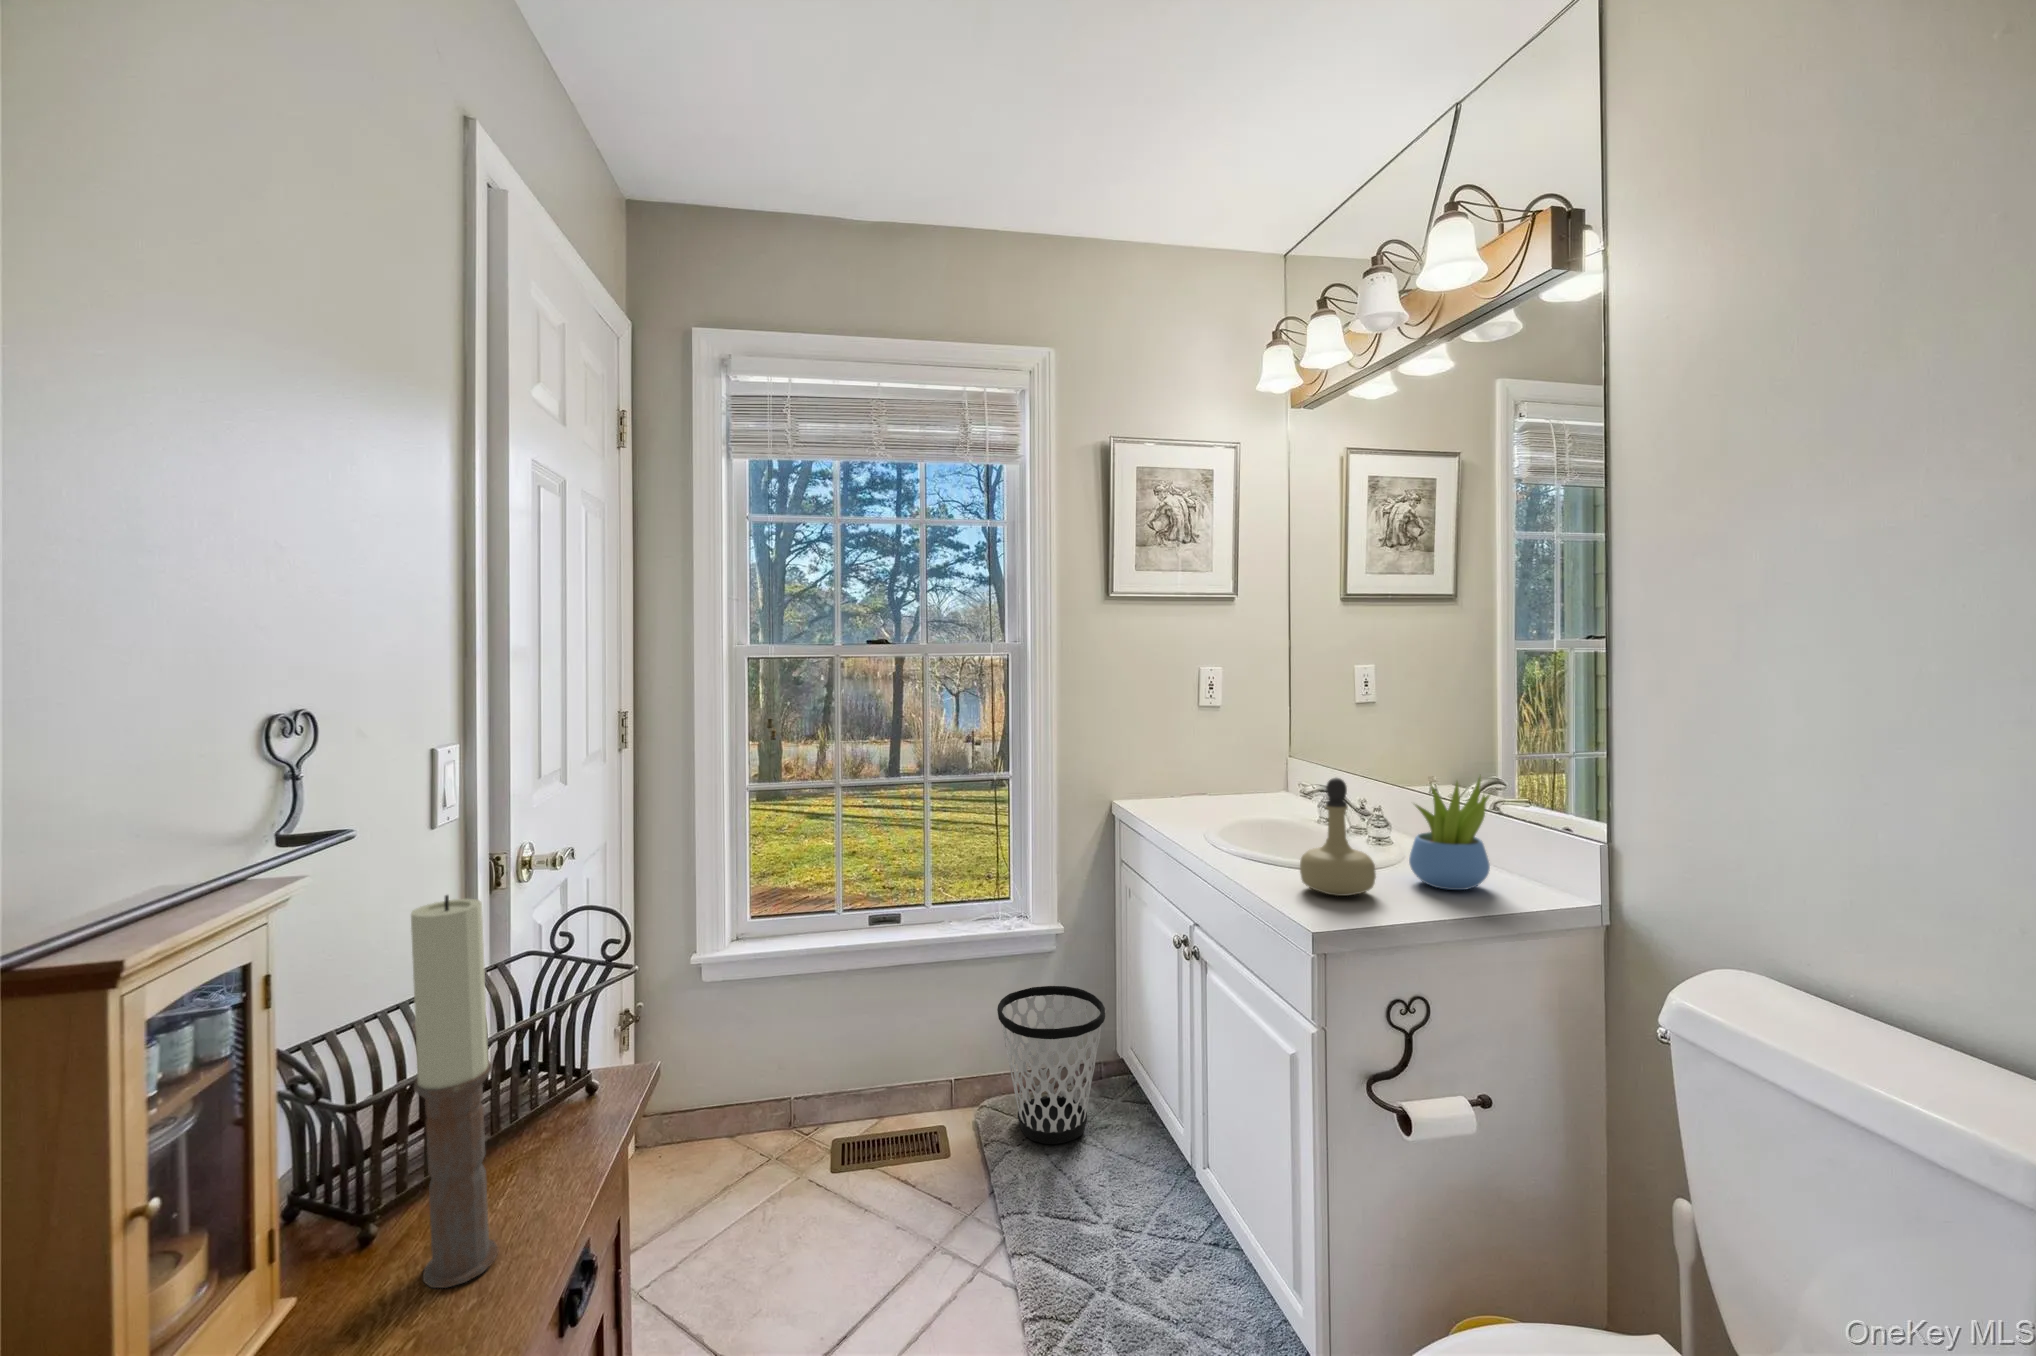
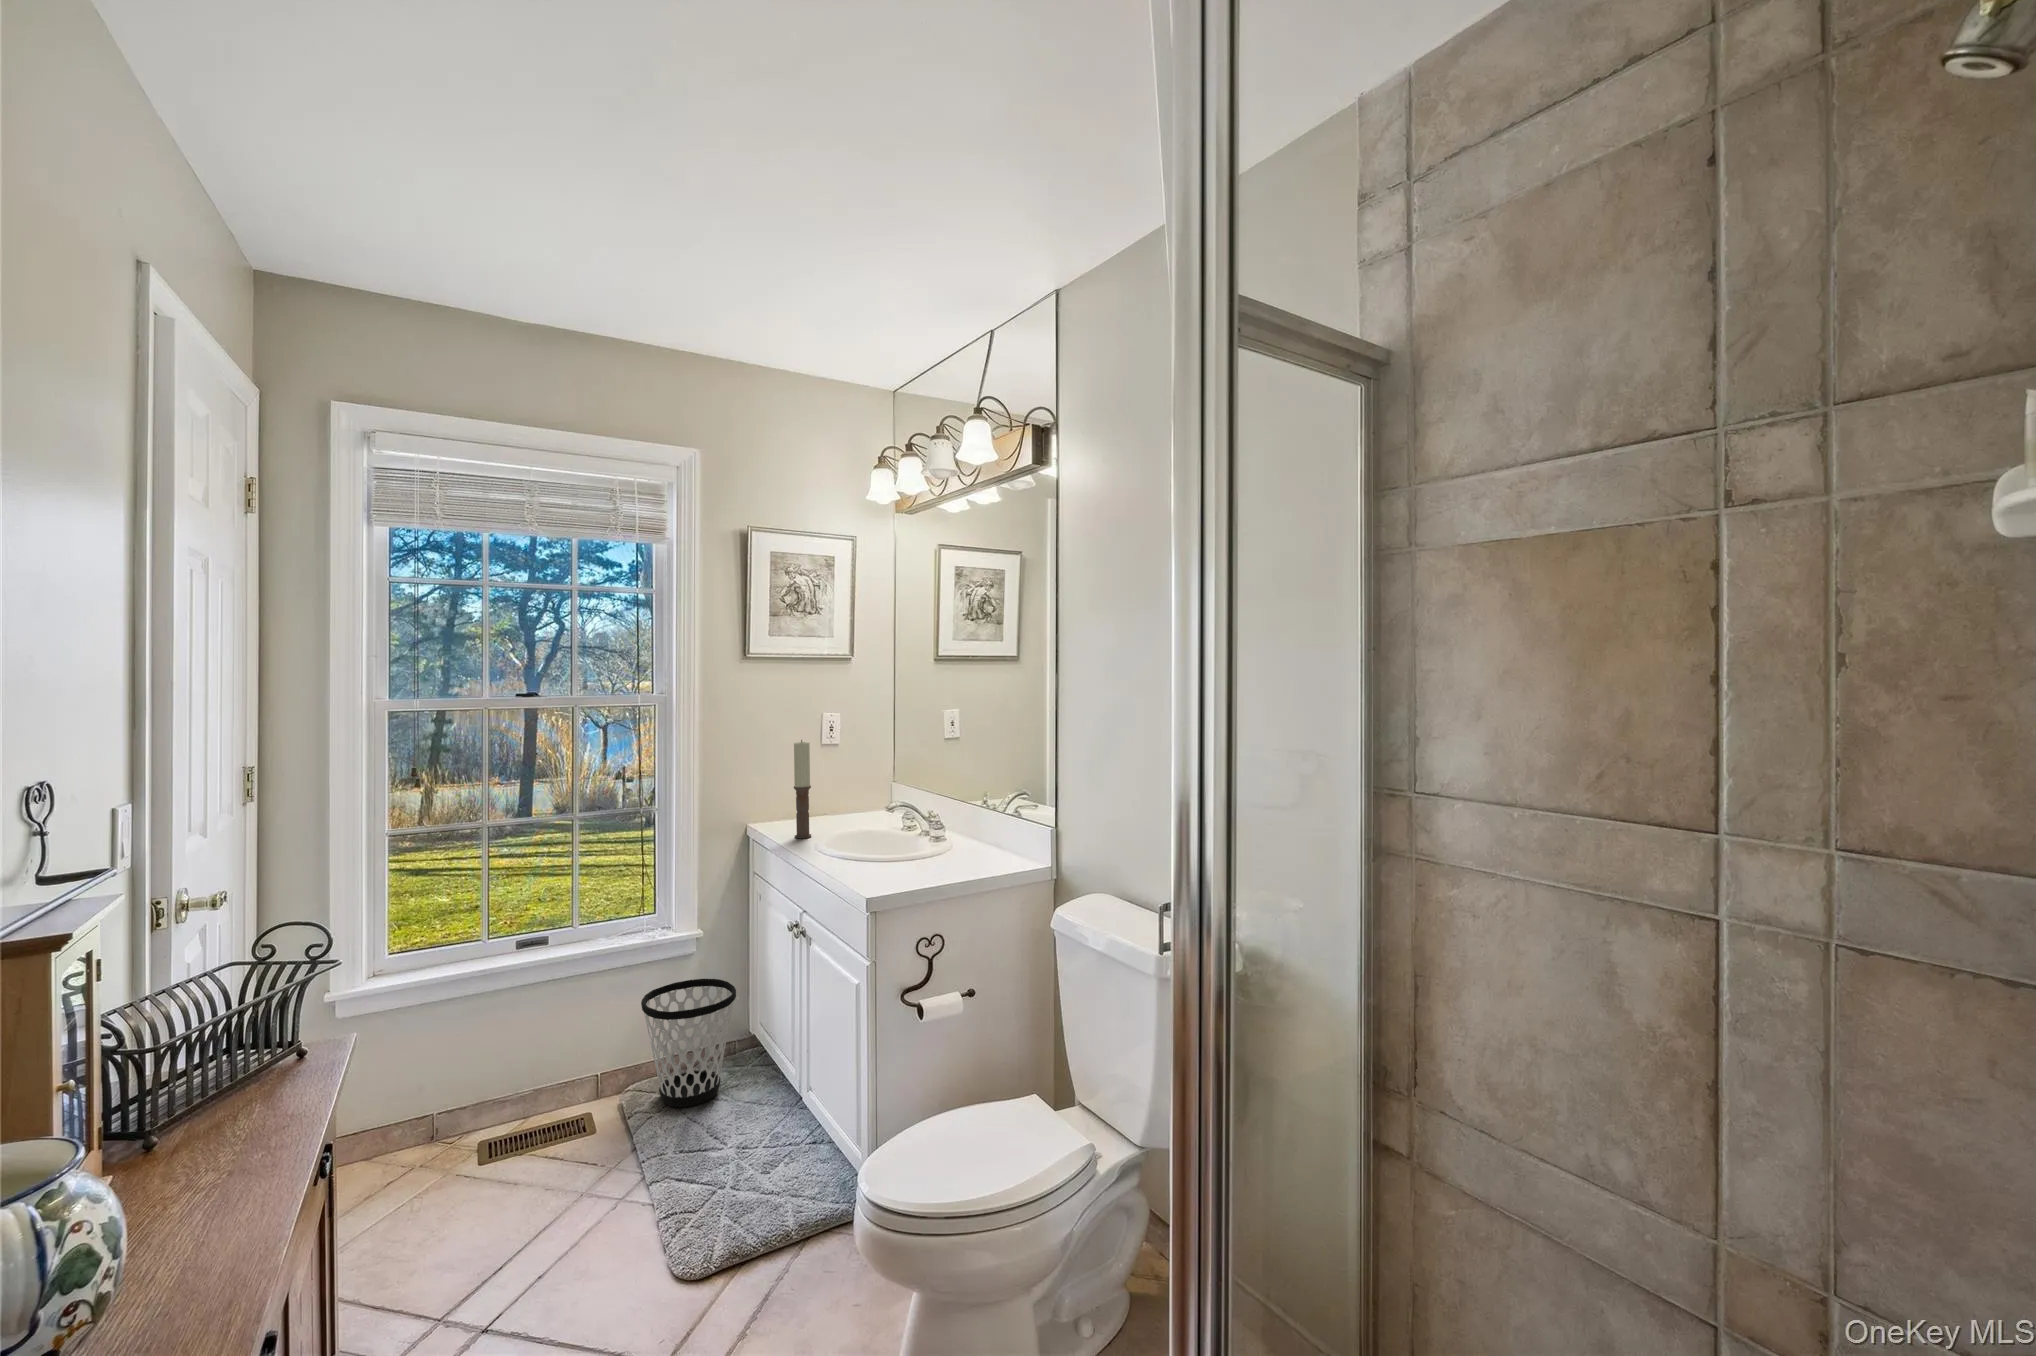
succulent plant: present [1409,776,1490,890] -> none [944,789,992,867]
perfume bottle: present [1300,778,1376,896] -> none [868,796,917,877]
candle: present [411,895,498,1288] -> present [794,740,811,838]

